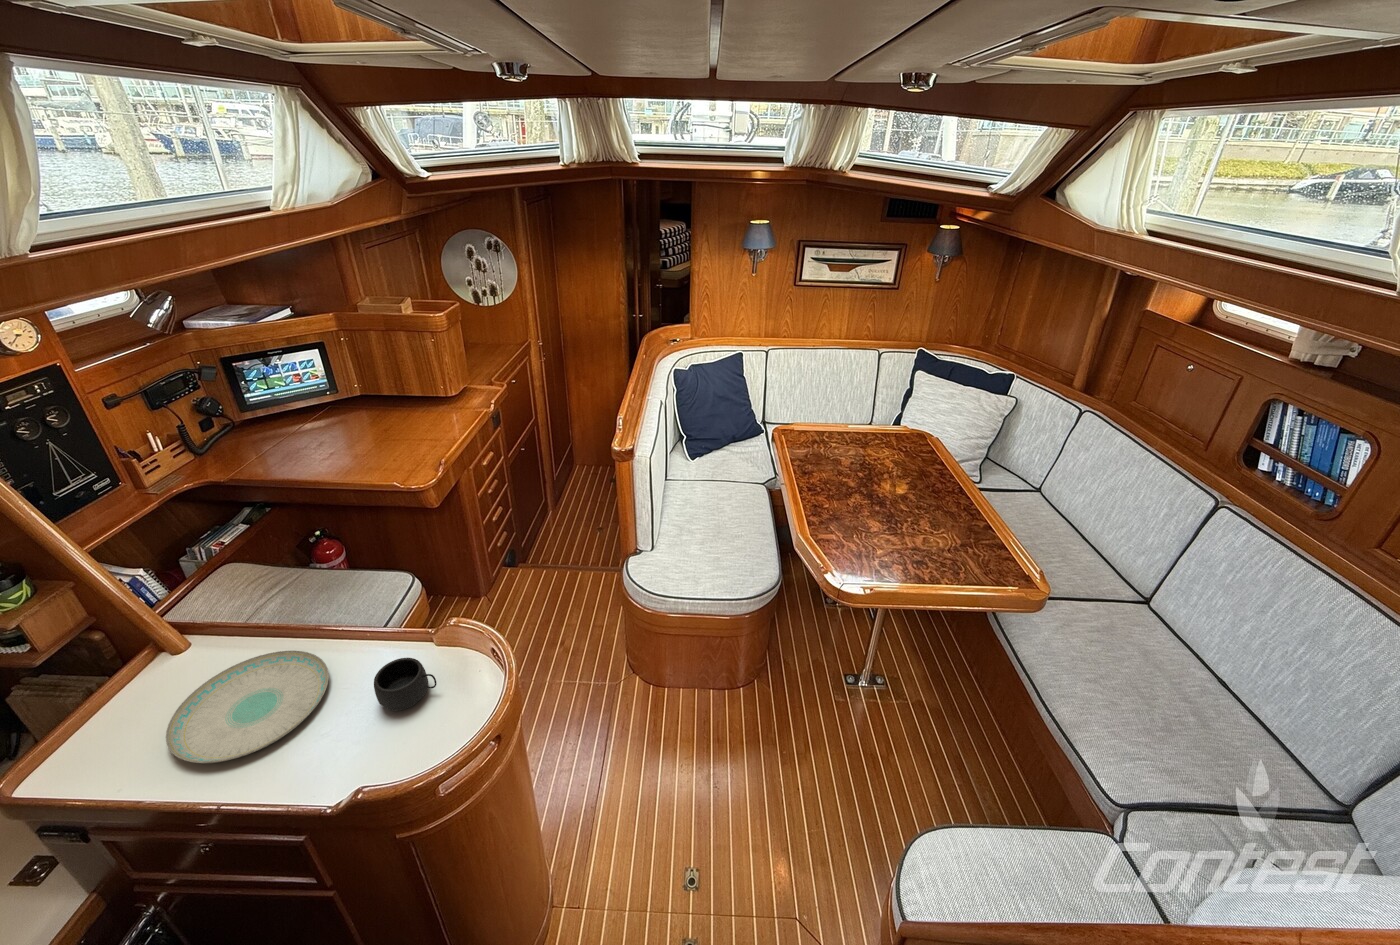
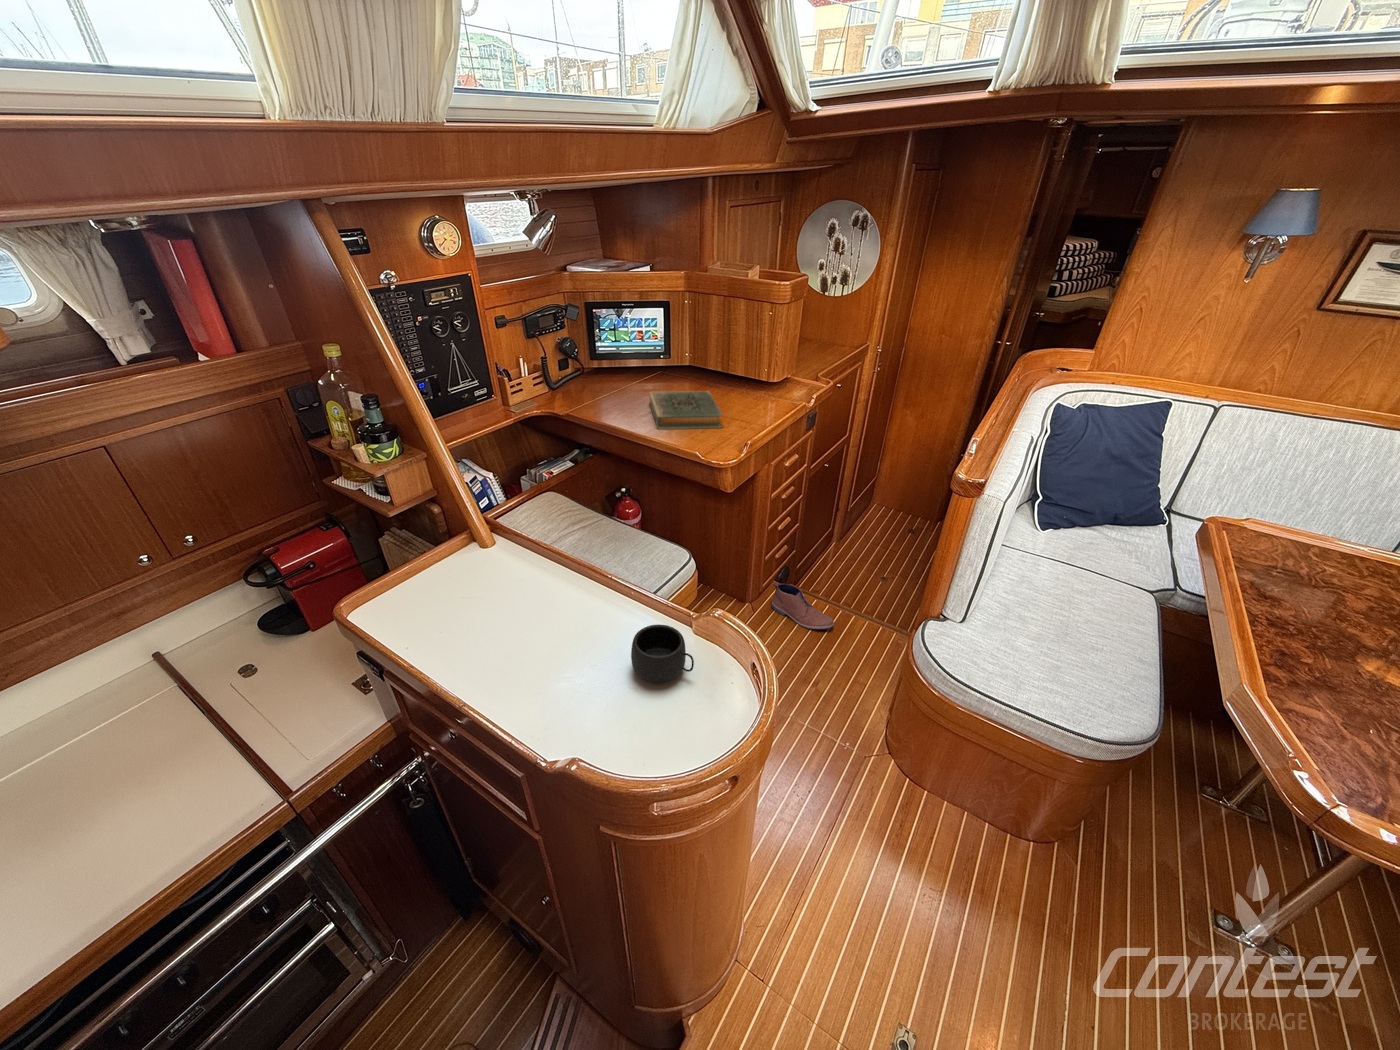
hardback book: none [324,419,412,470] -> present [650,391,722,429]
shoe: none [504,566,566,597] -> present [772,582,834,629]
plate: present [166,651,329,763] -> none [452,573,595,663]

